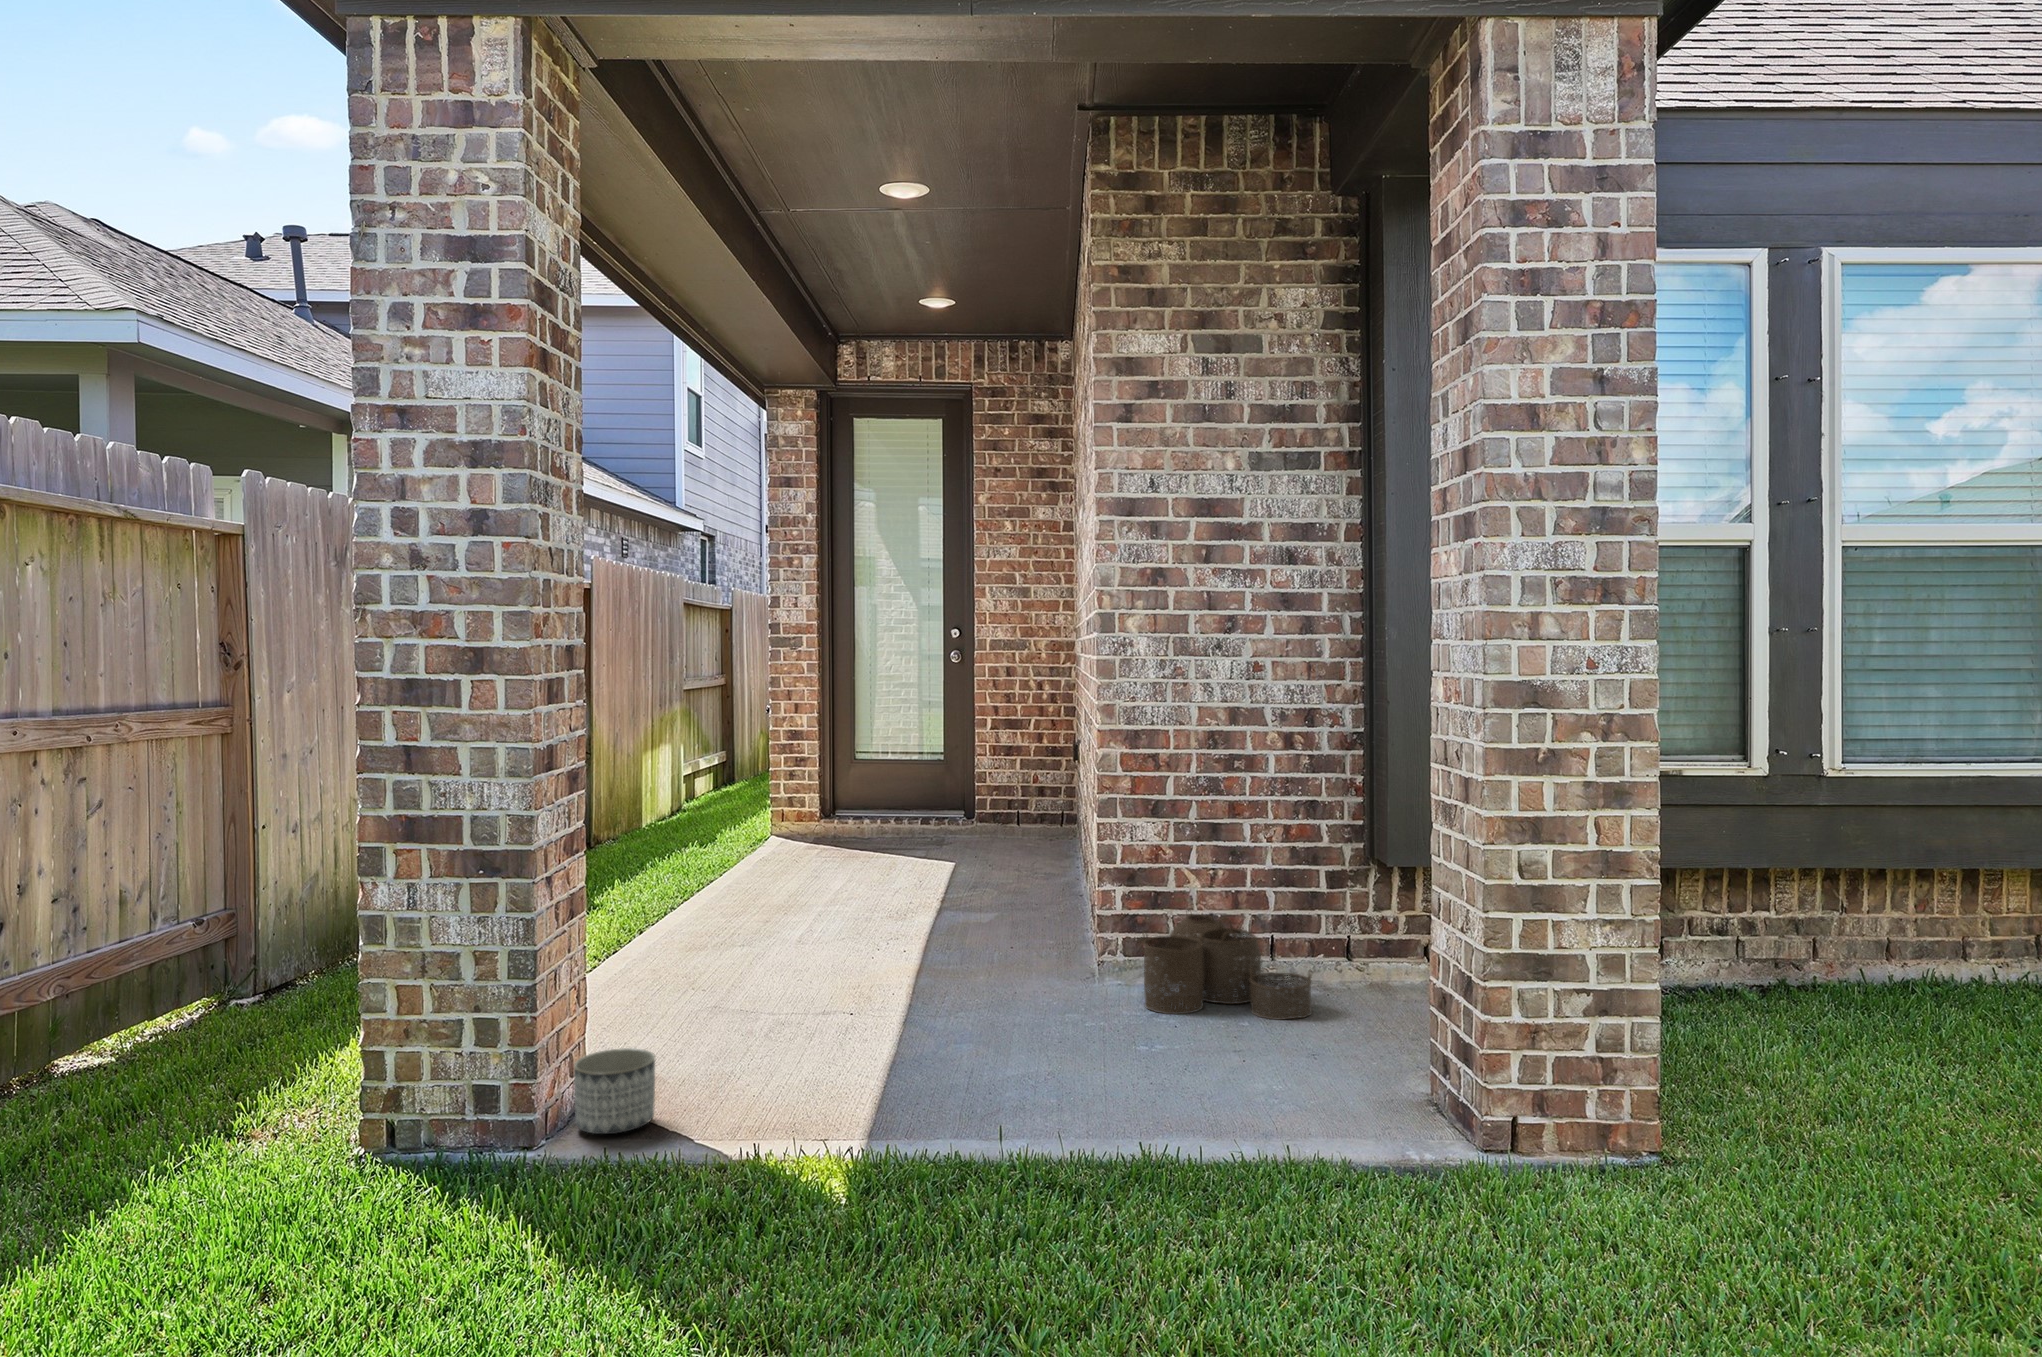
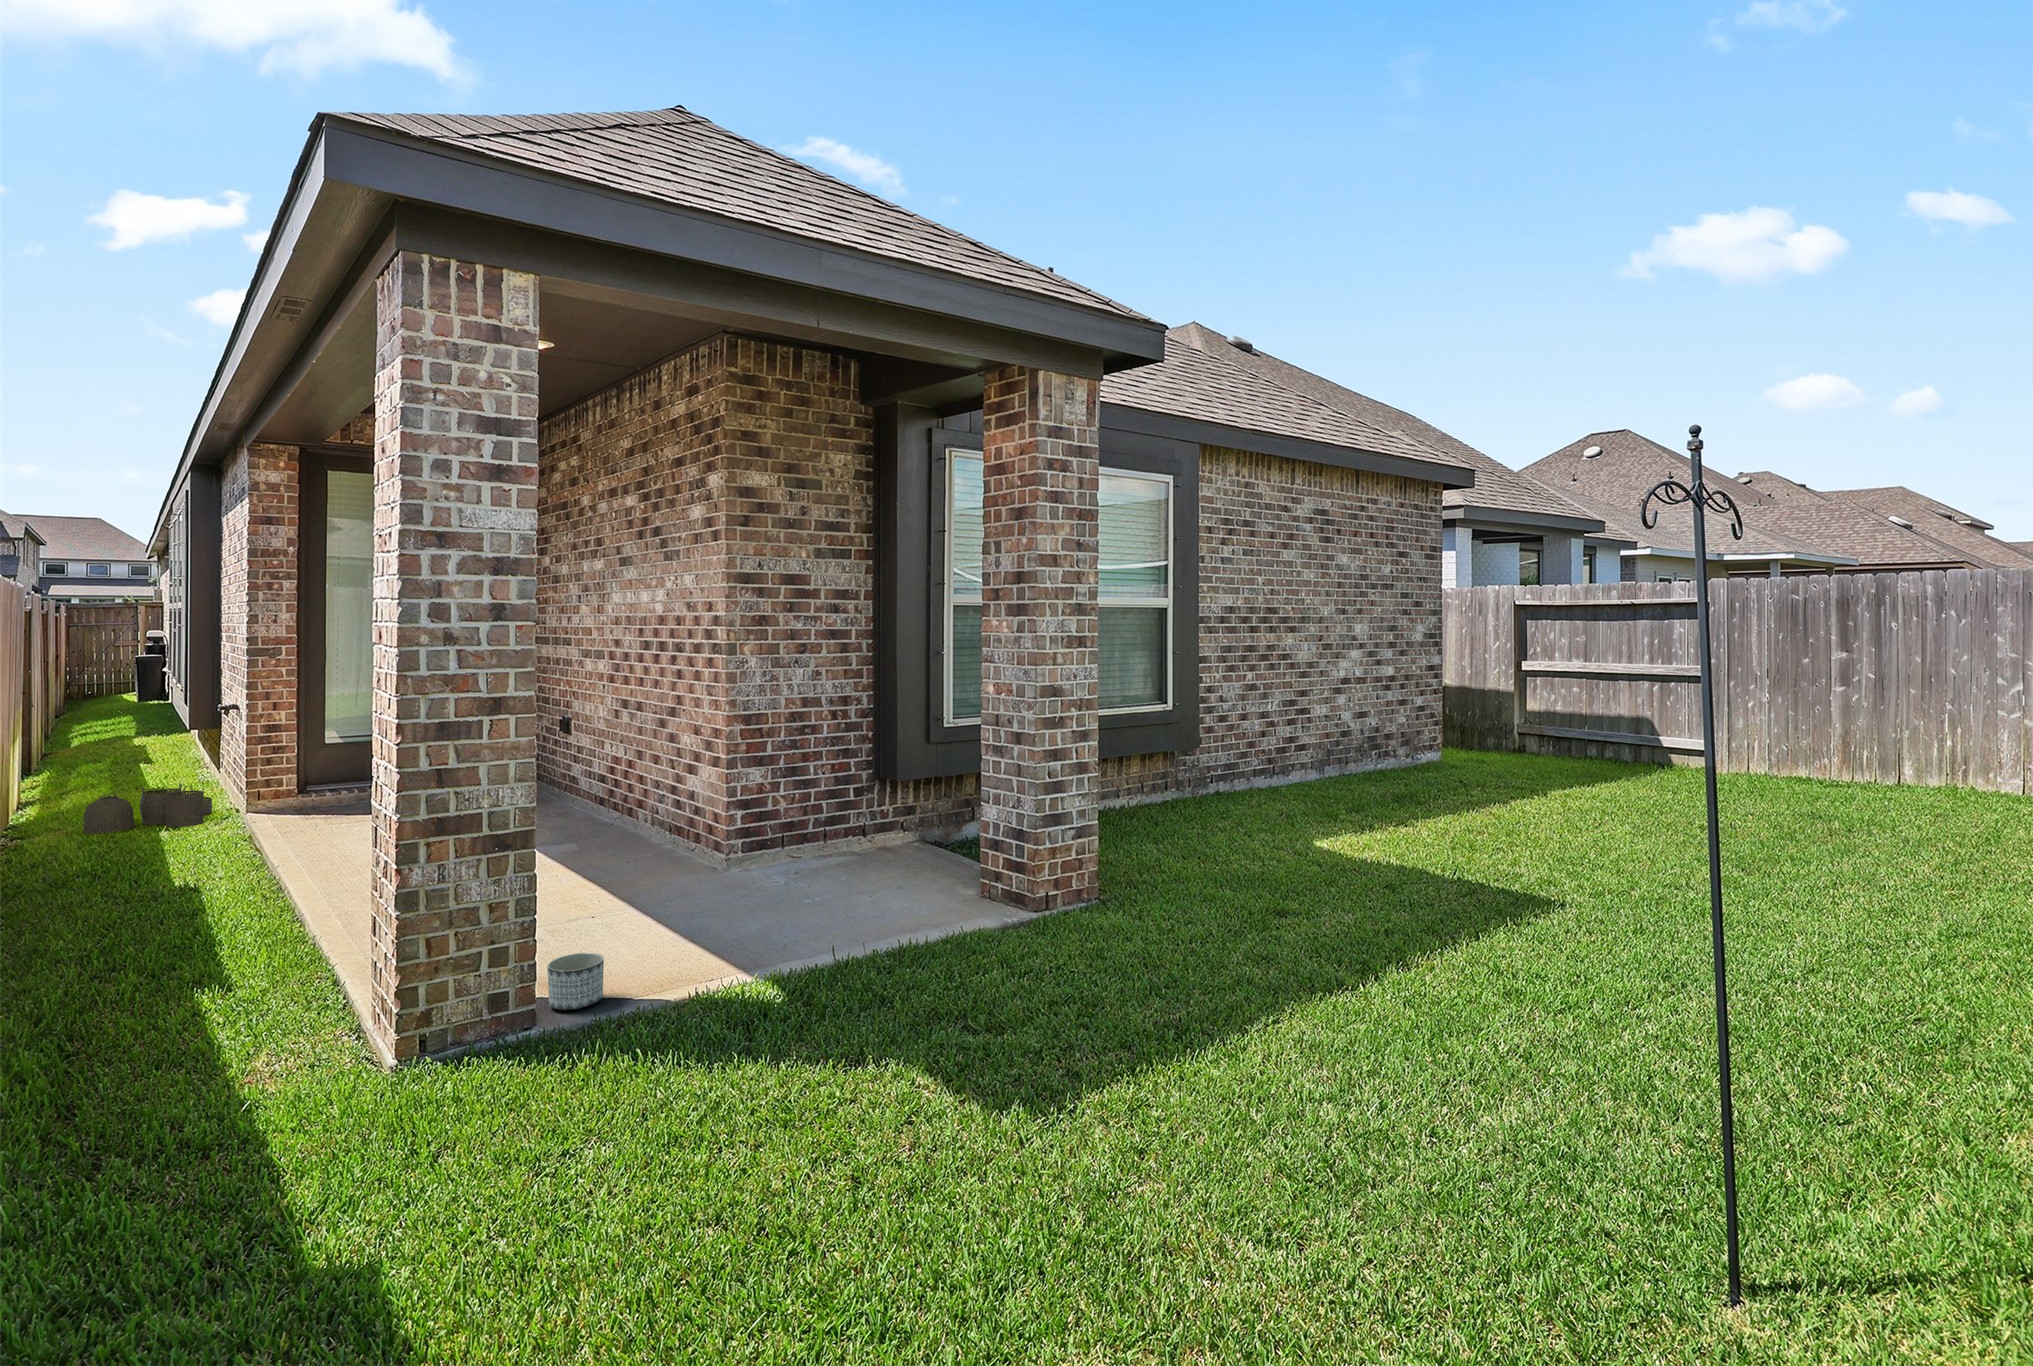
woven basket: present [1142,910,1312,1020] -> present [83,784,212,834]

